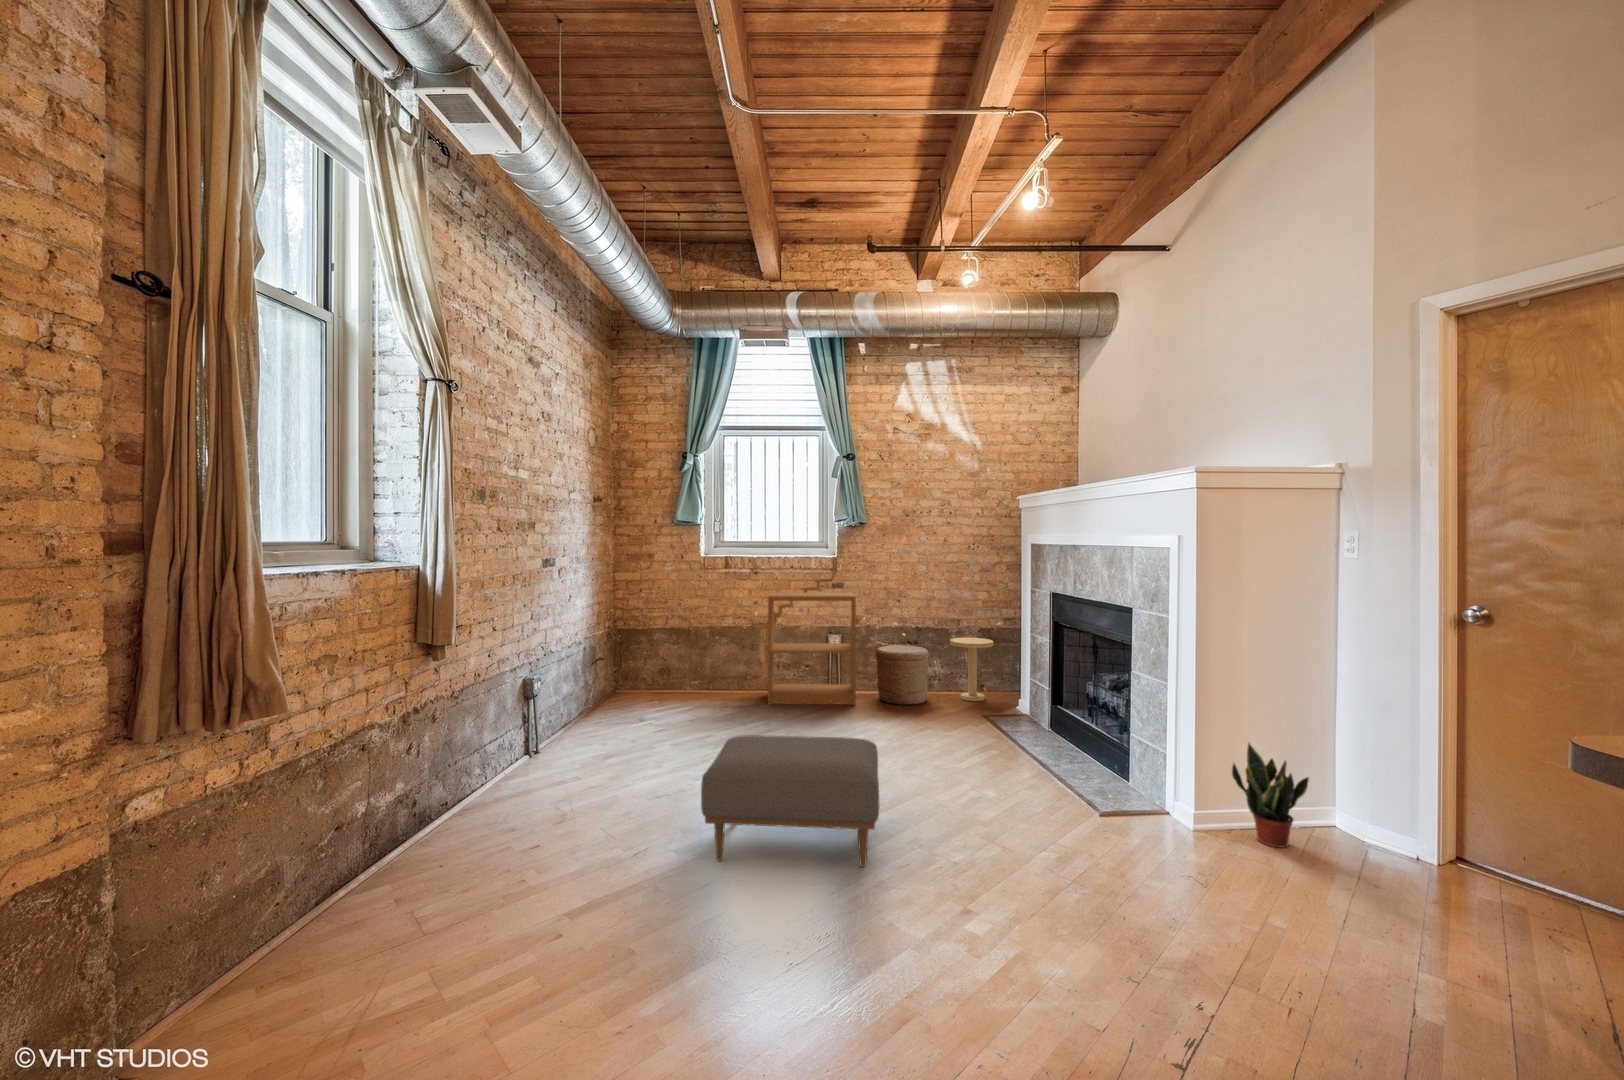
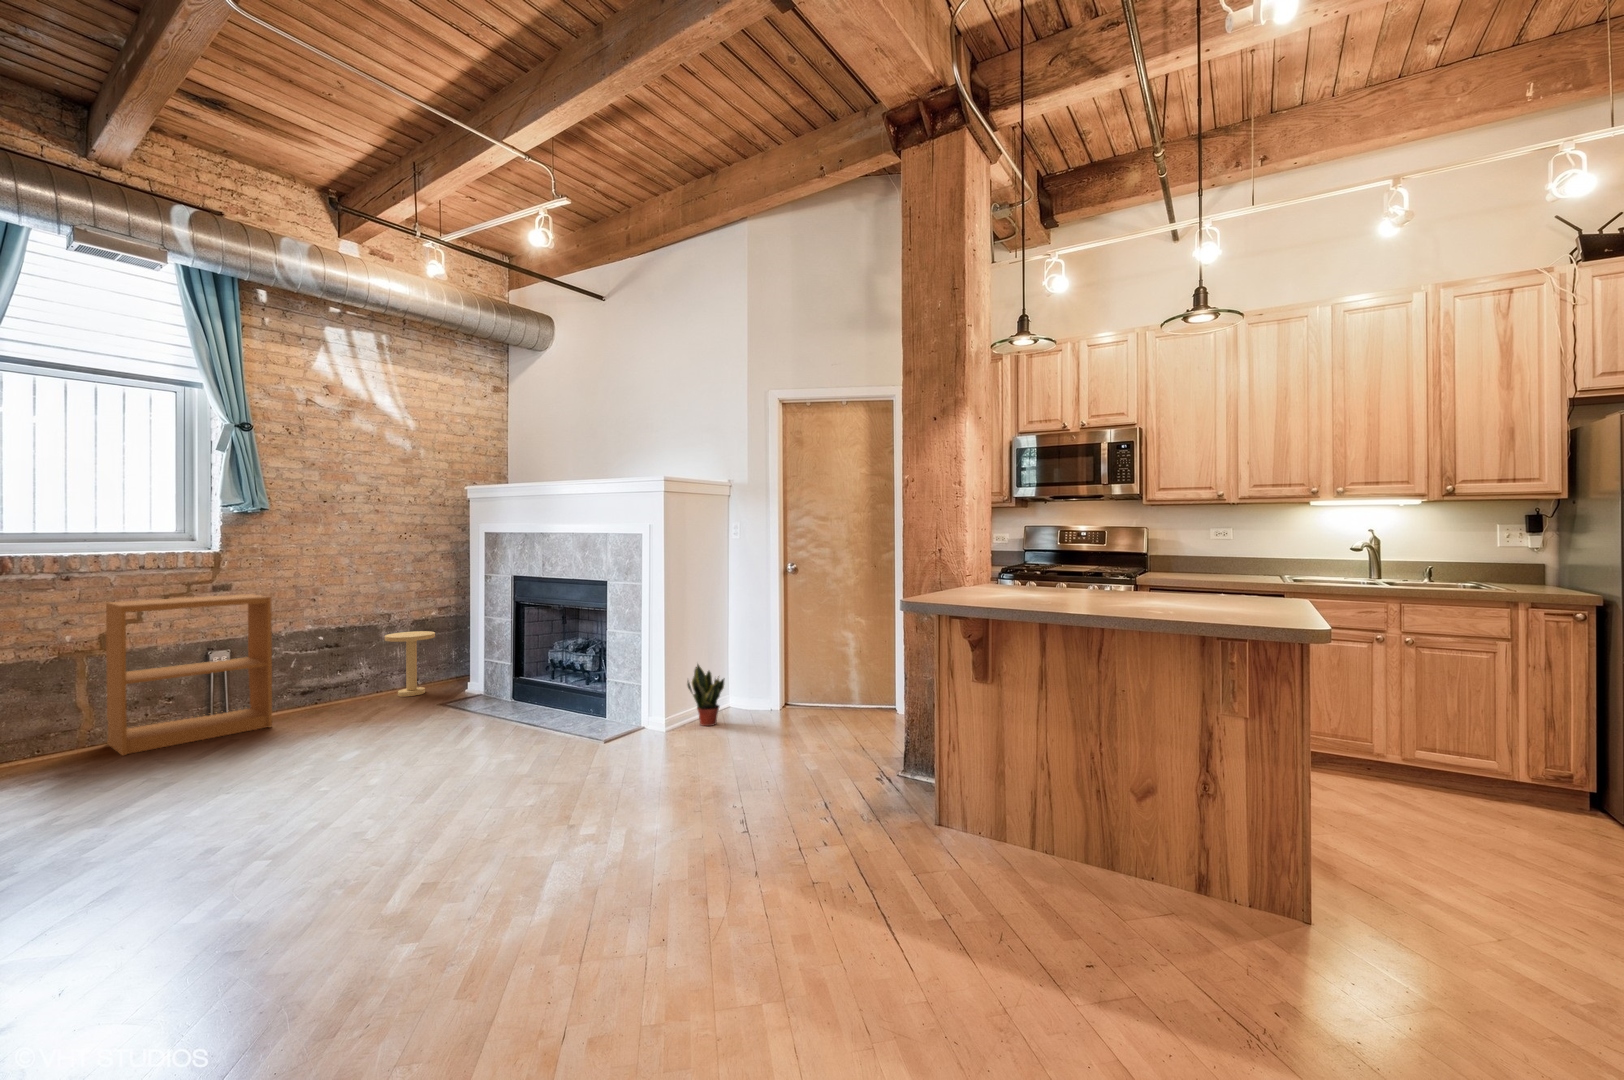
woven basket: present [876,645,929,705] -> none [291,649,365,717]
ottoman: present [701,735,880,867] -> none [242,722,482,886]

